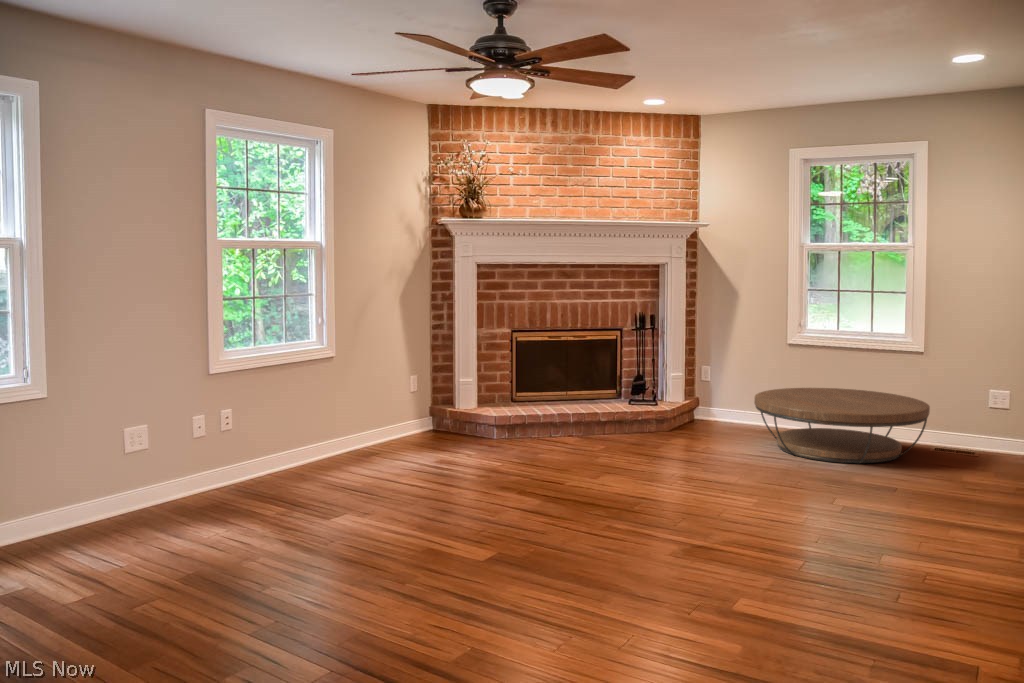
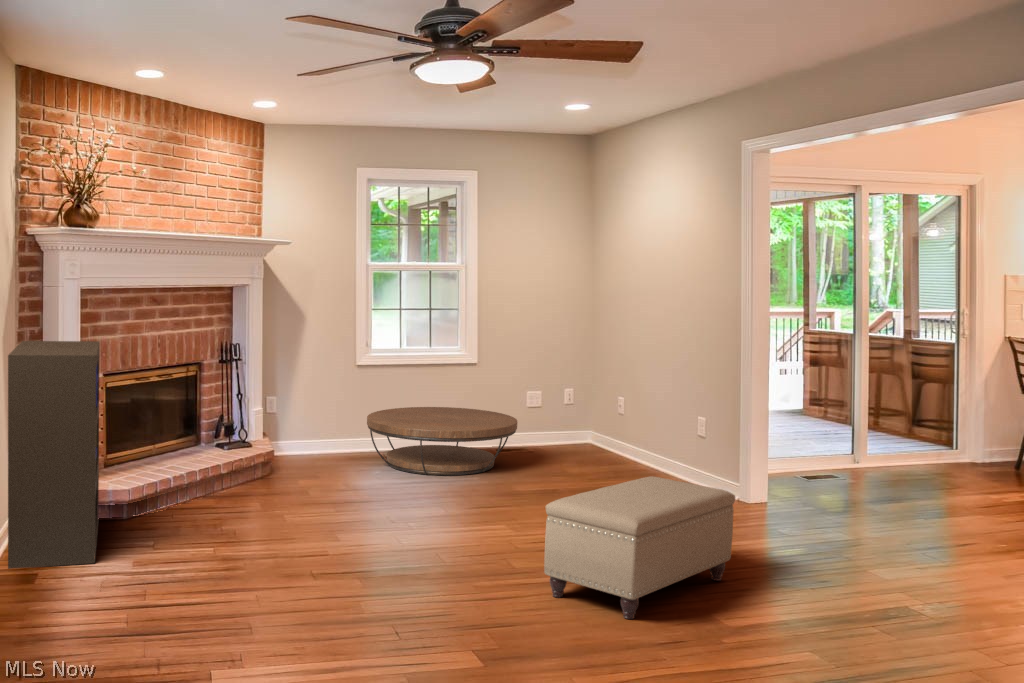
bookshelf: none [346,300,461,459] -> present [8,341,100,569]
ottoman: none [558,465,811,623] -> present [544,477,735,619]

